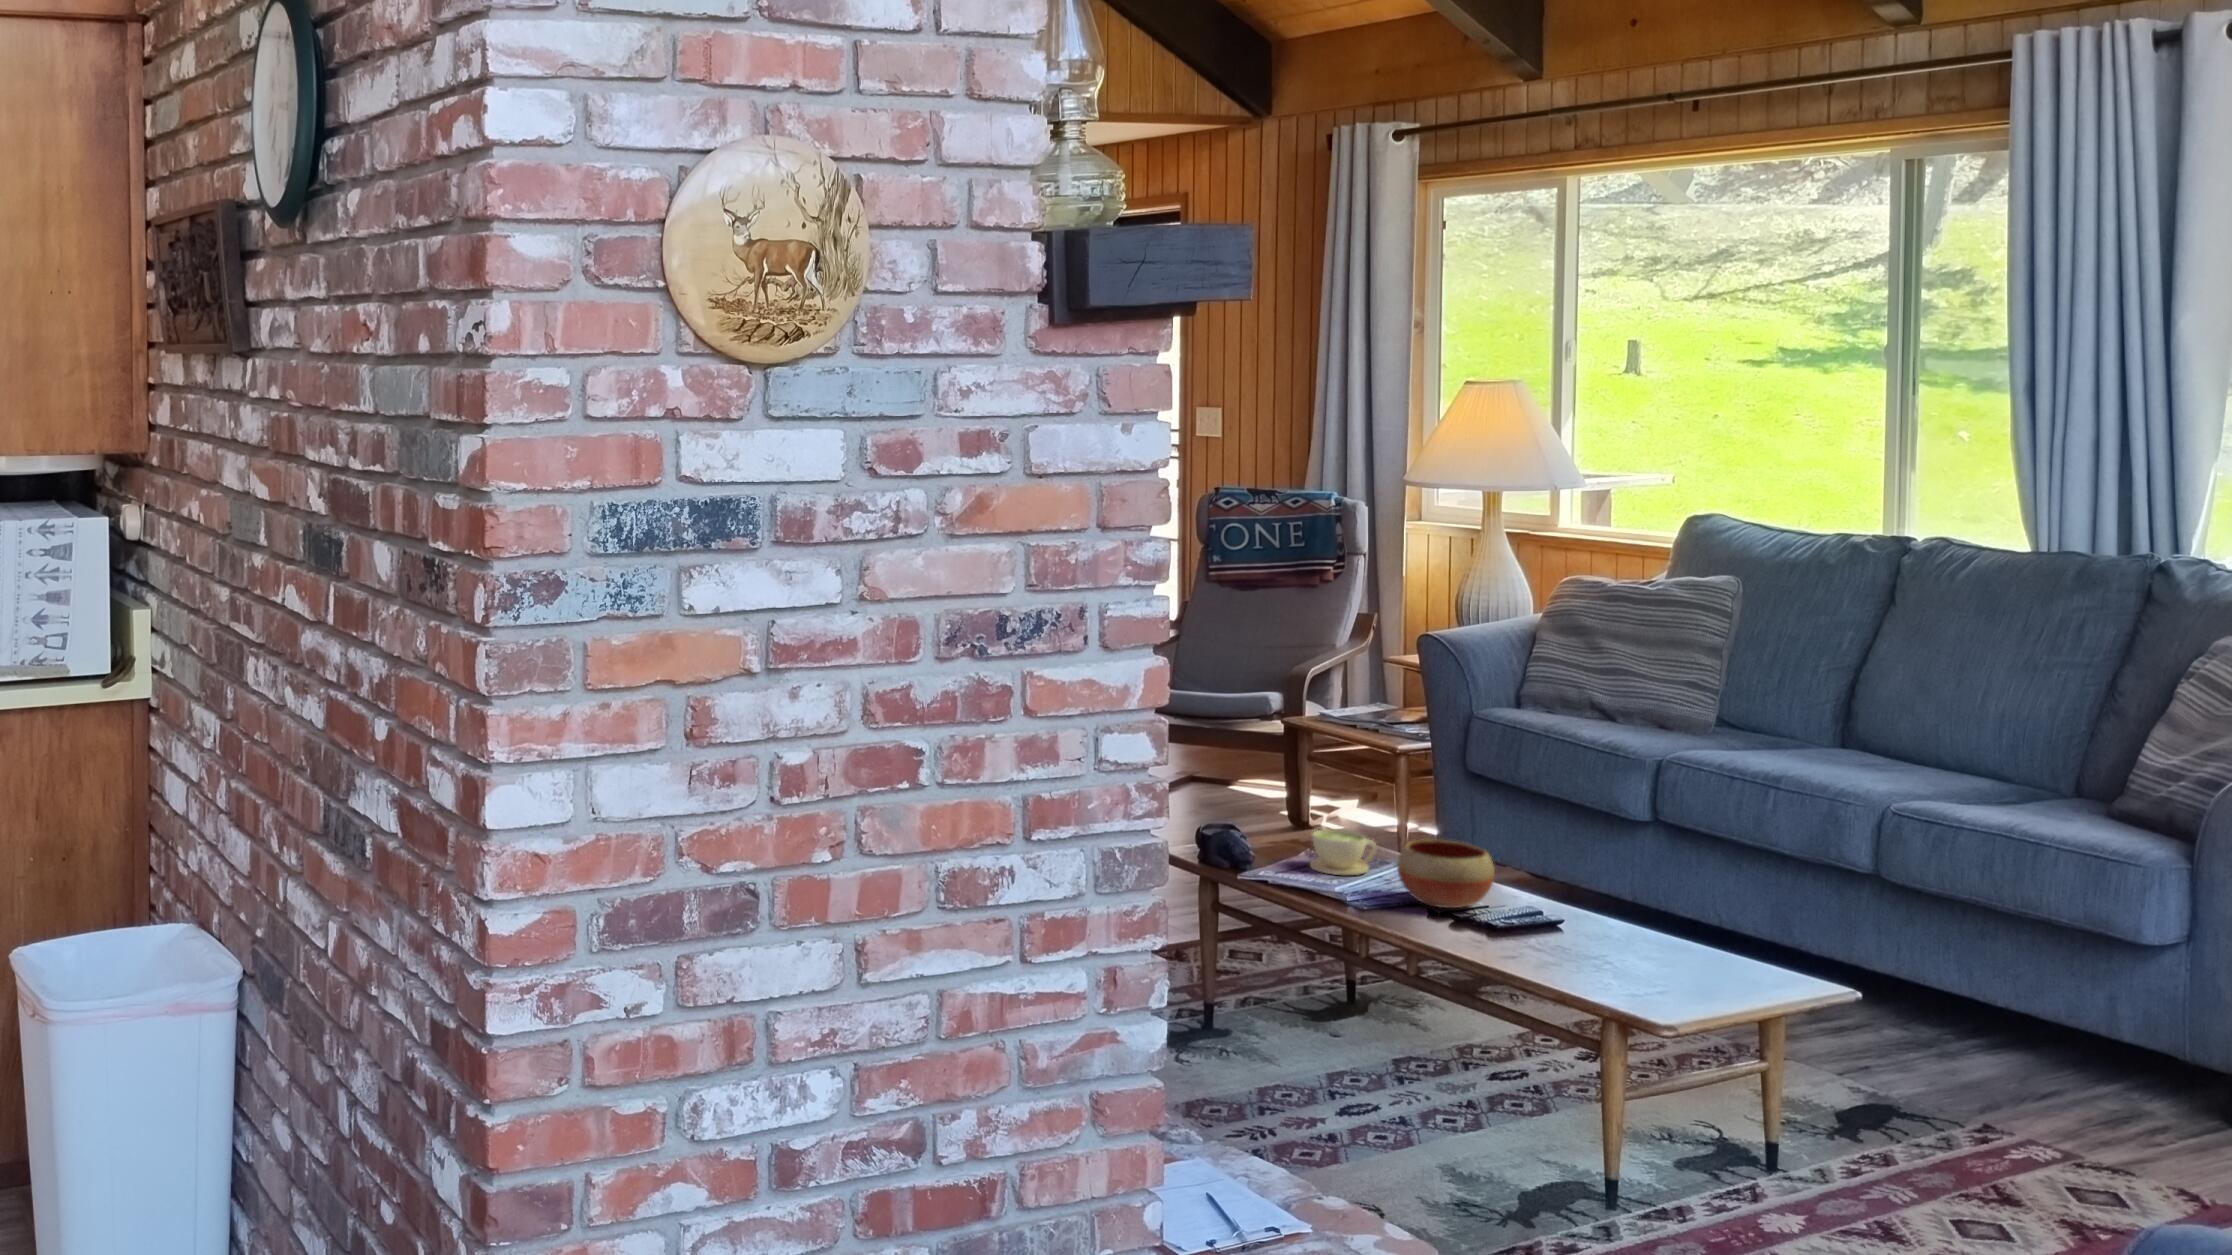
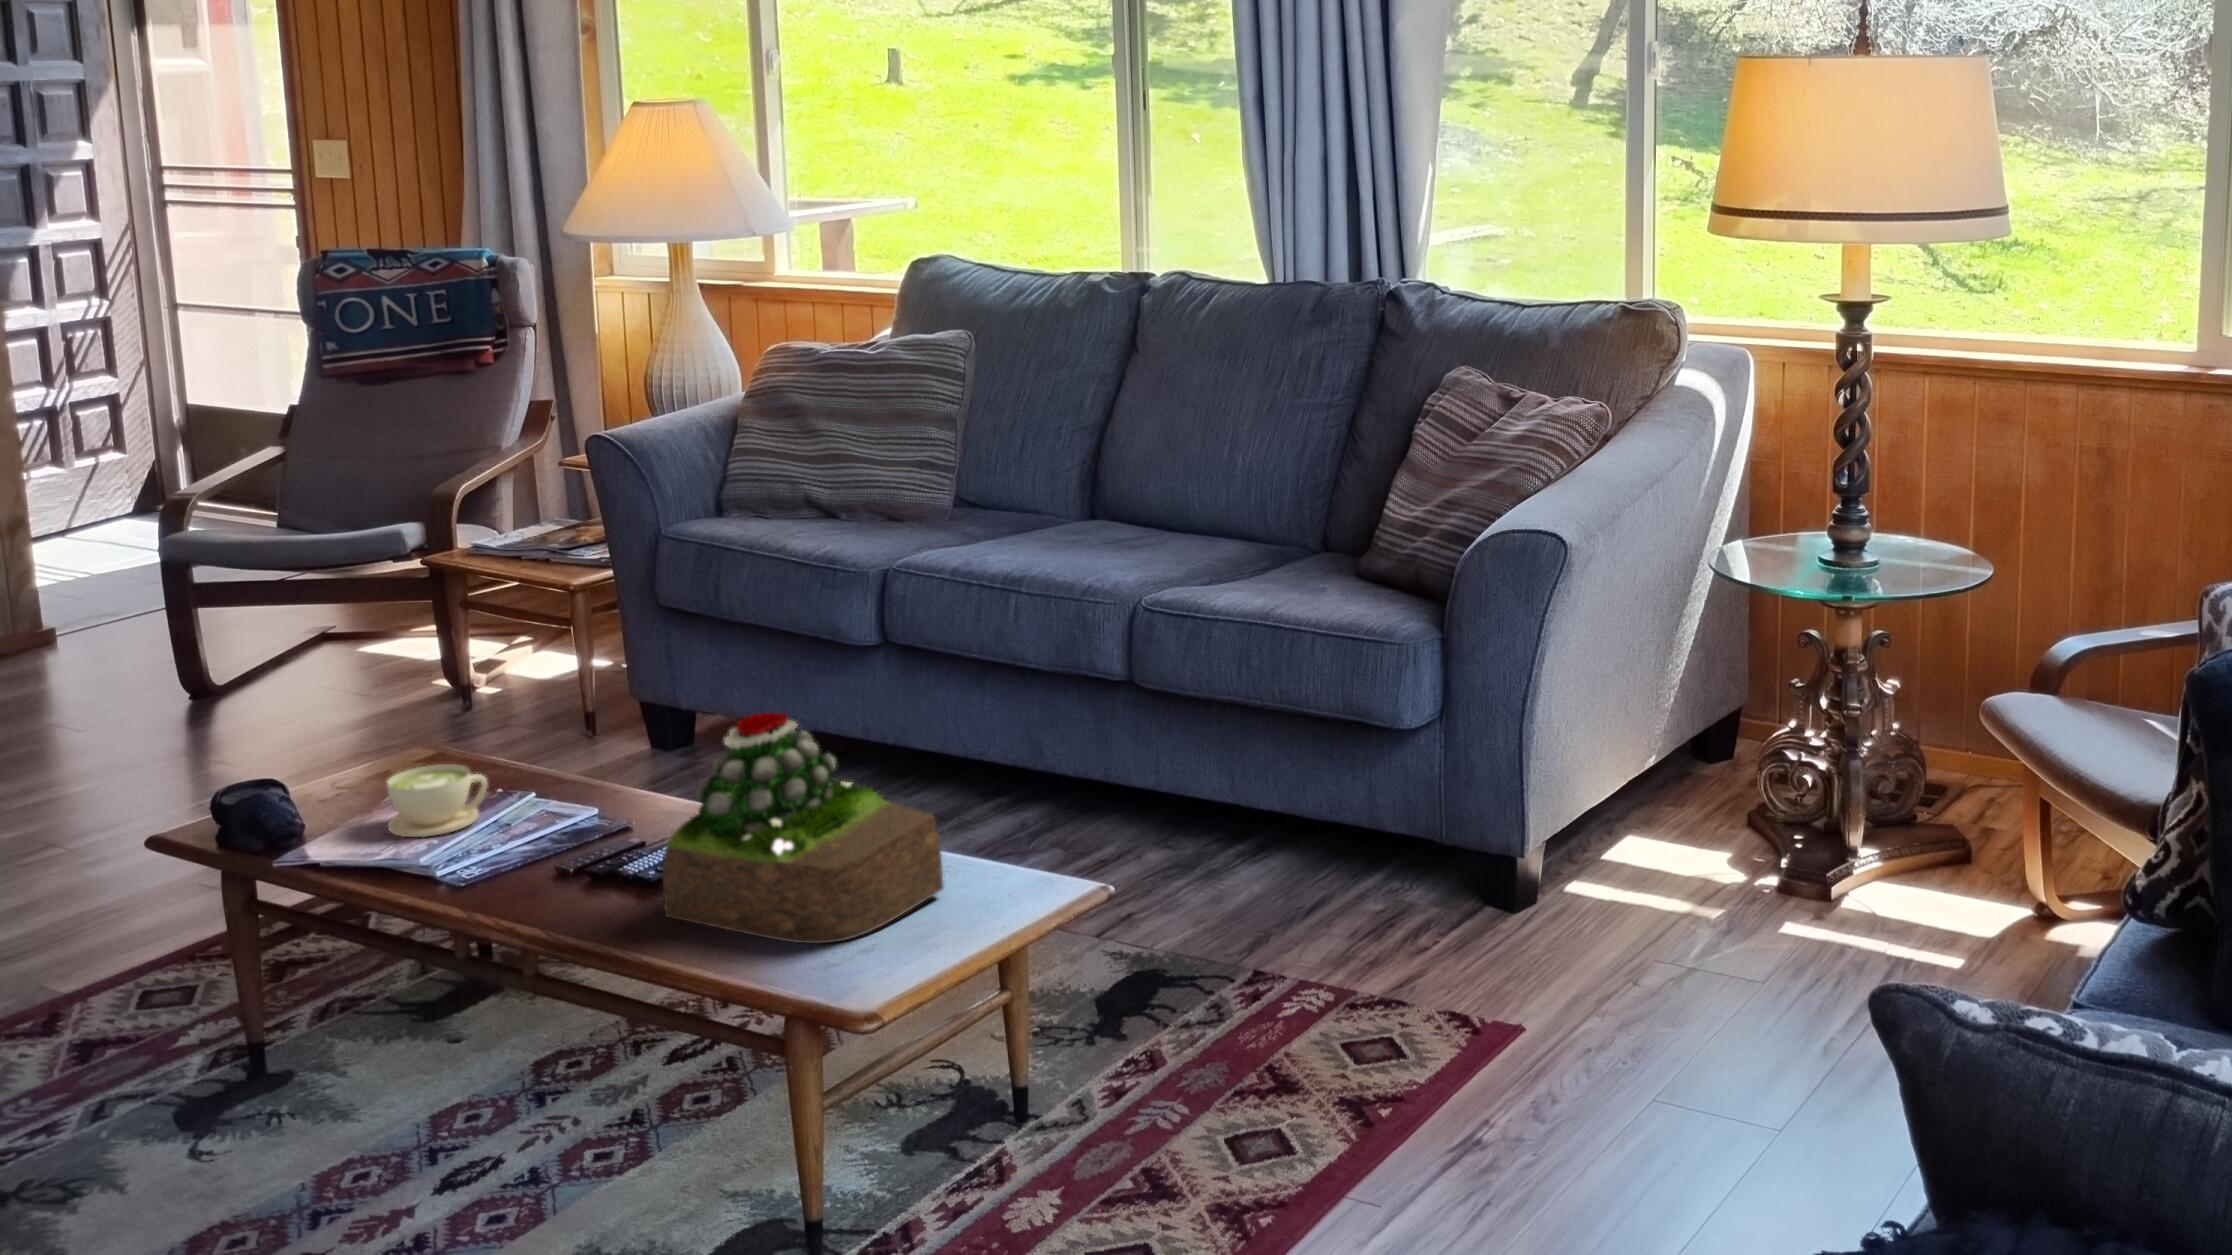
succulent plant: none [1510,815,1720,984] -> present [663,713,943,944]
bowl: present [1397,839,1495,908] -> none [507,763,650,865]

